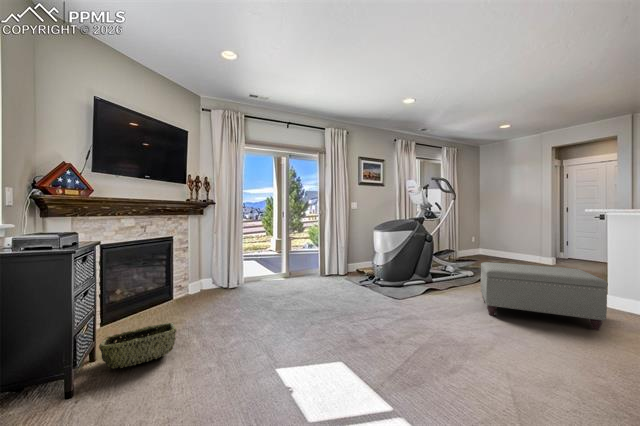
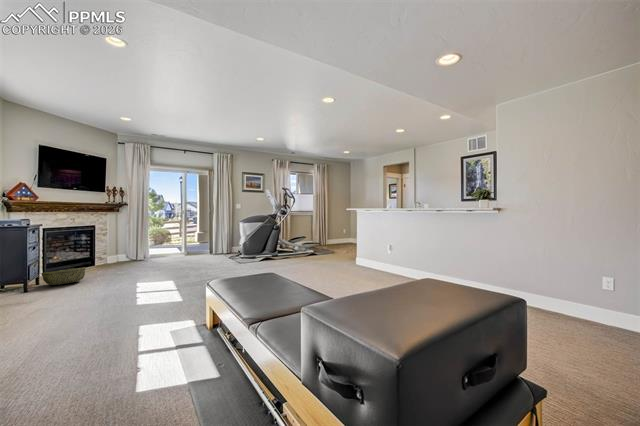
ottoman: present [481,262,608,330] -> none [280,239,336,270]

